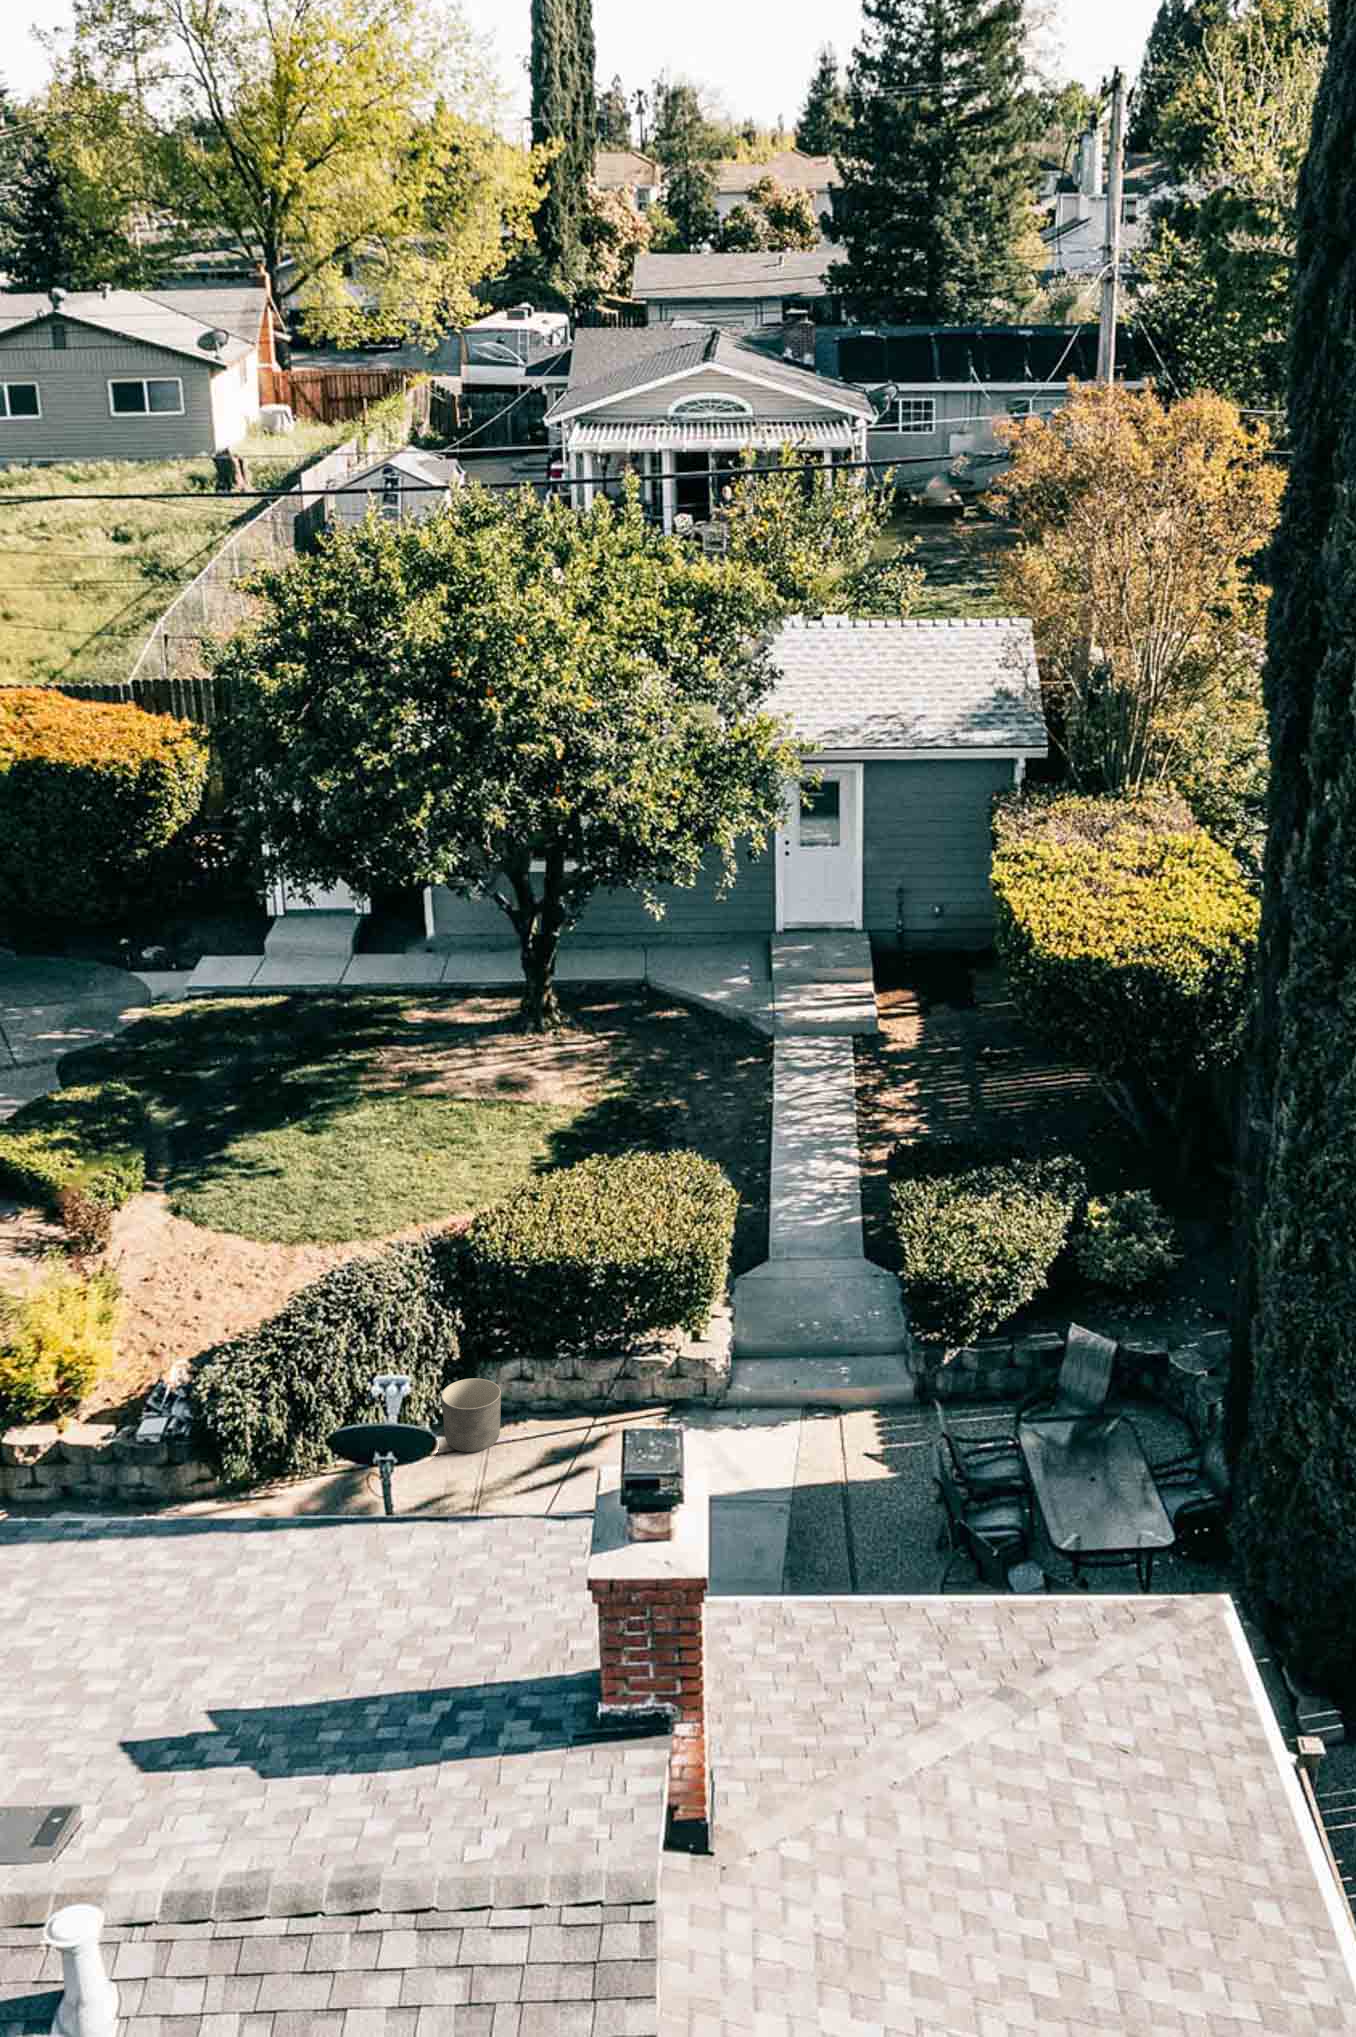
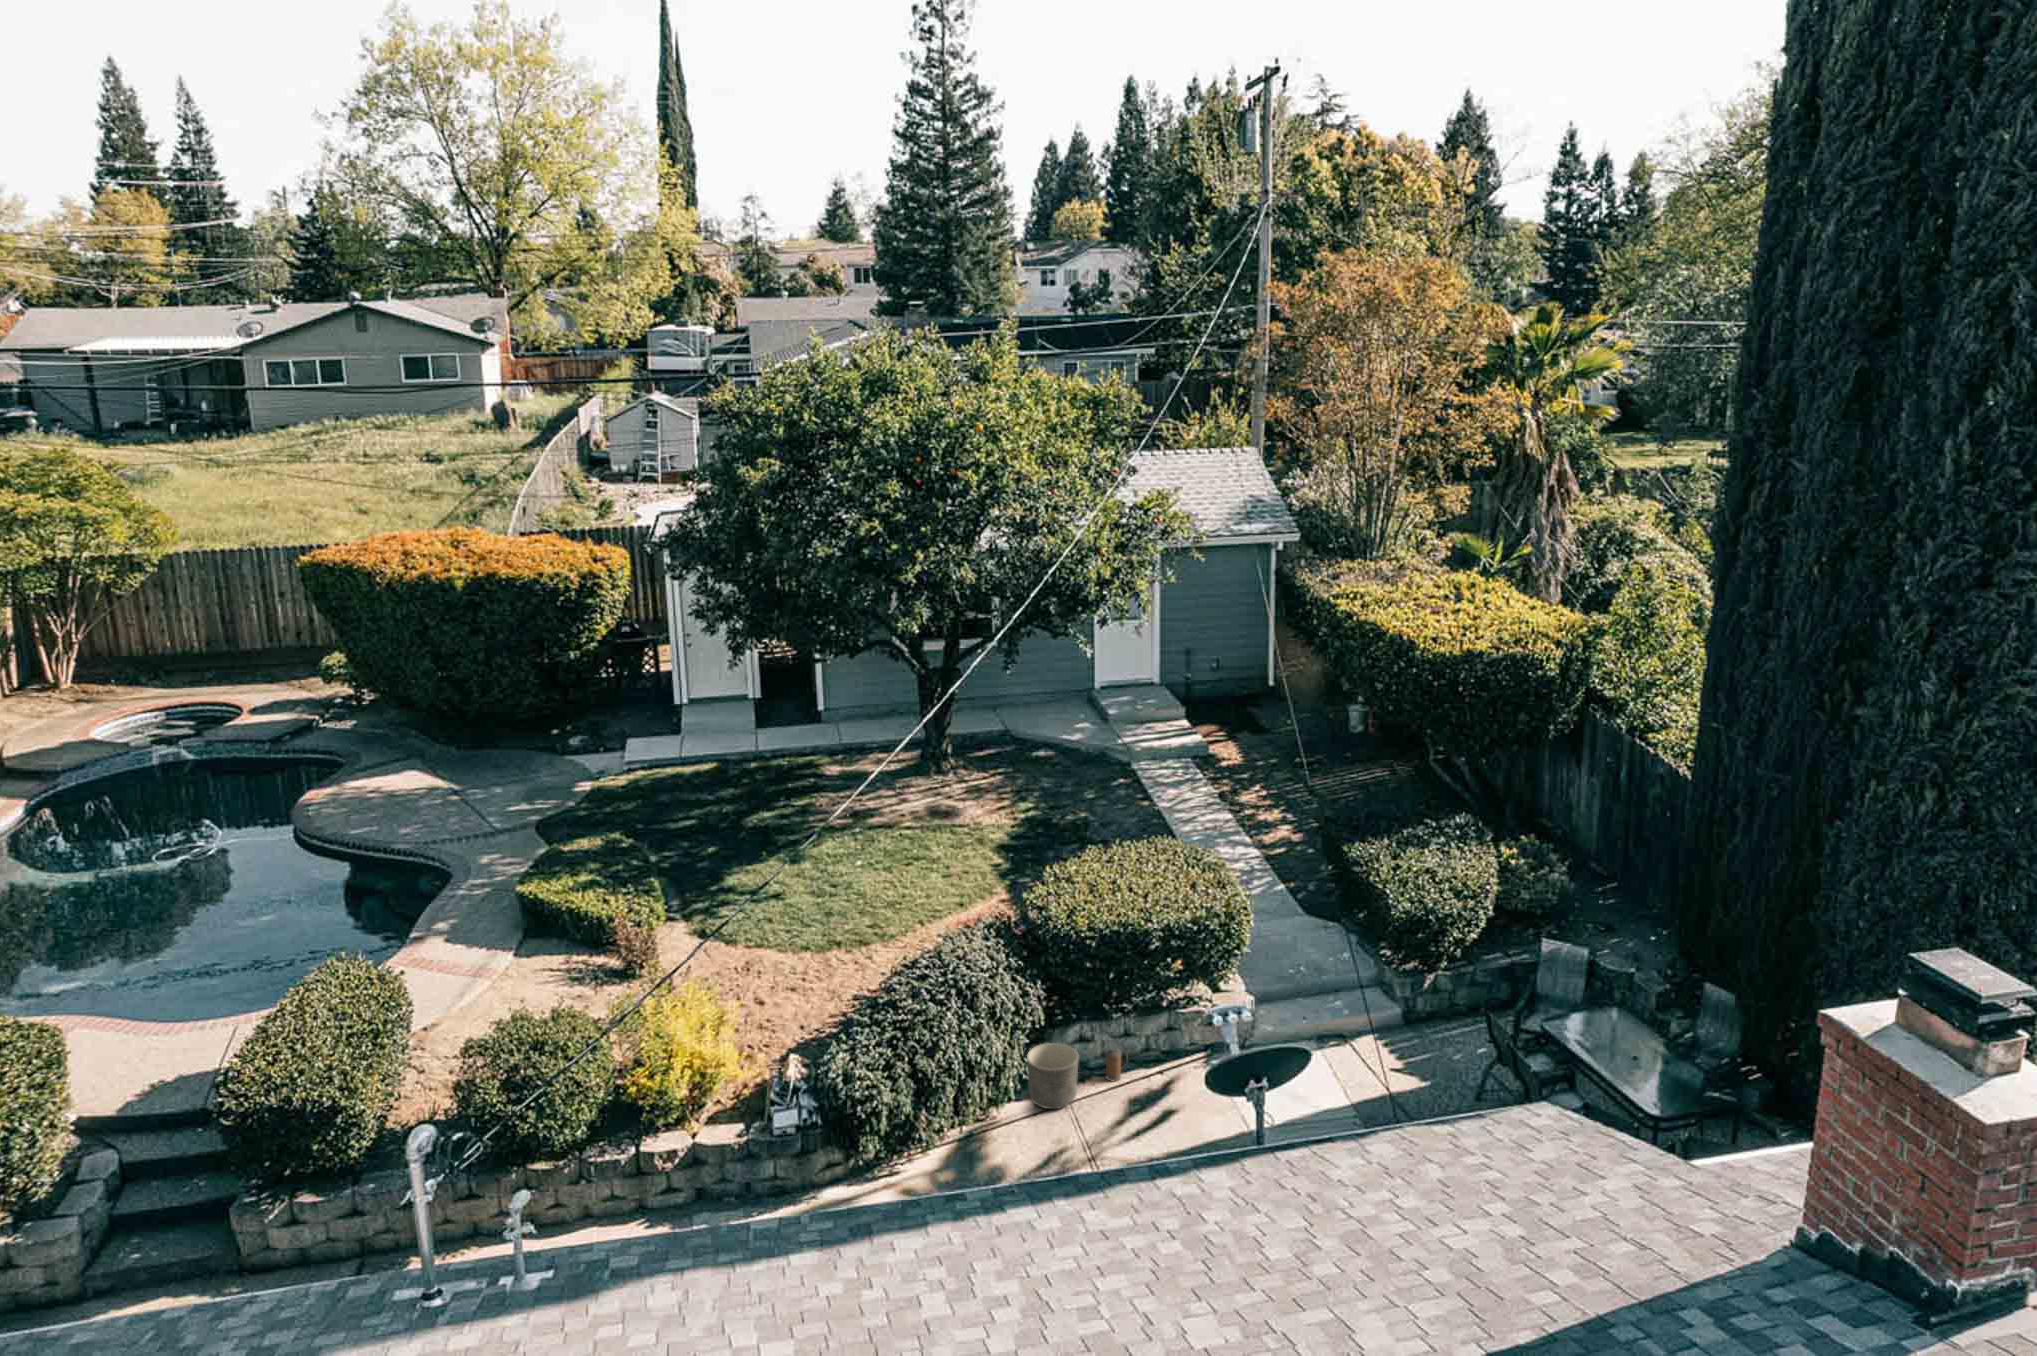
watering can: none [533,1383,575,1429] -> present [1096,1043,1126,1081]

